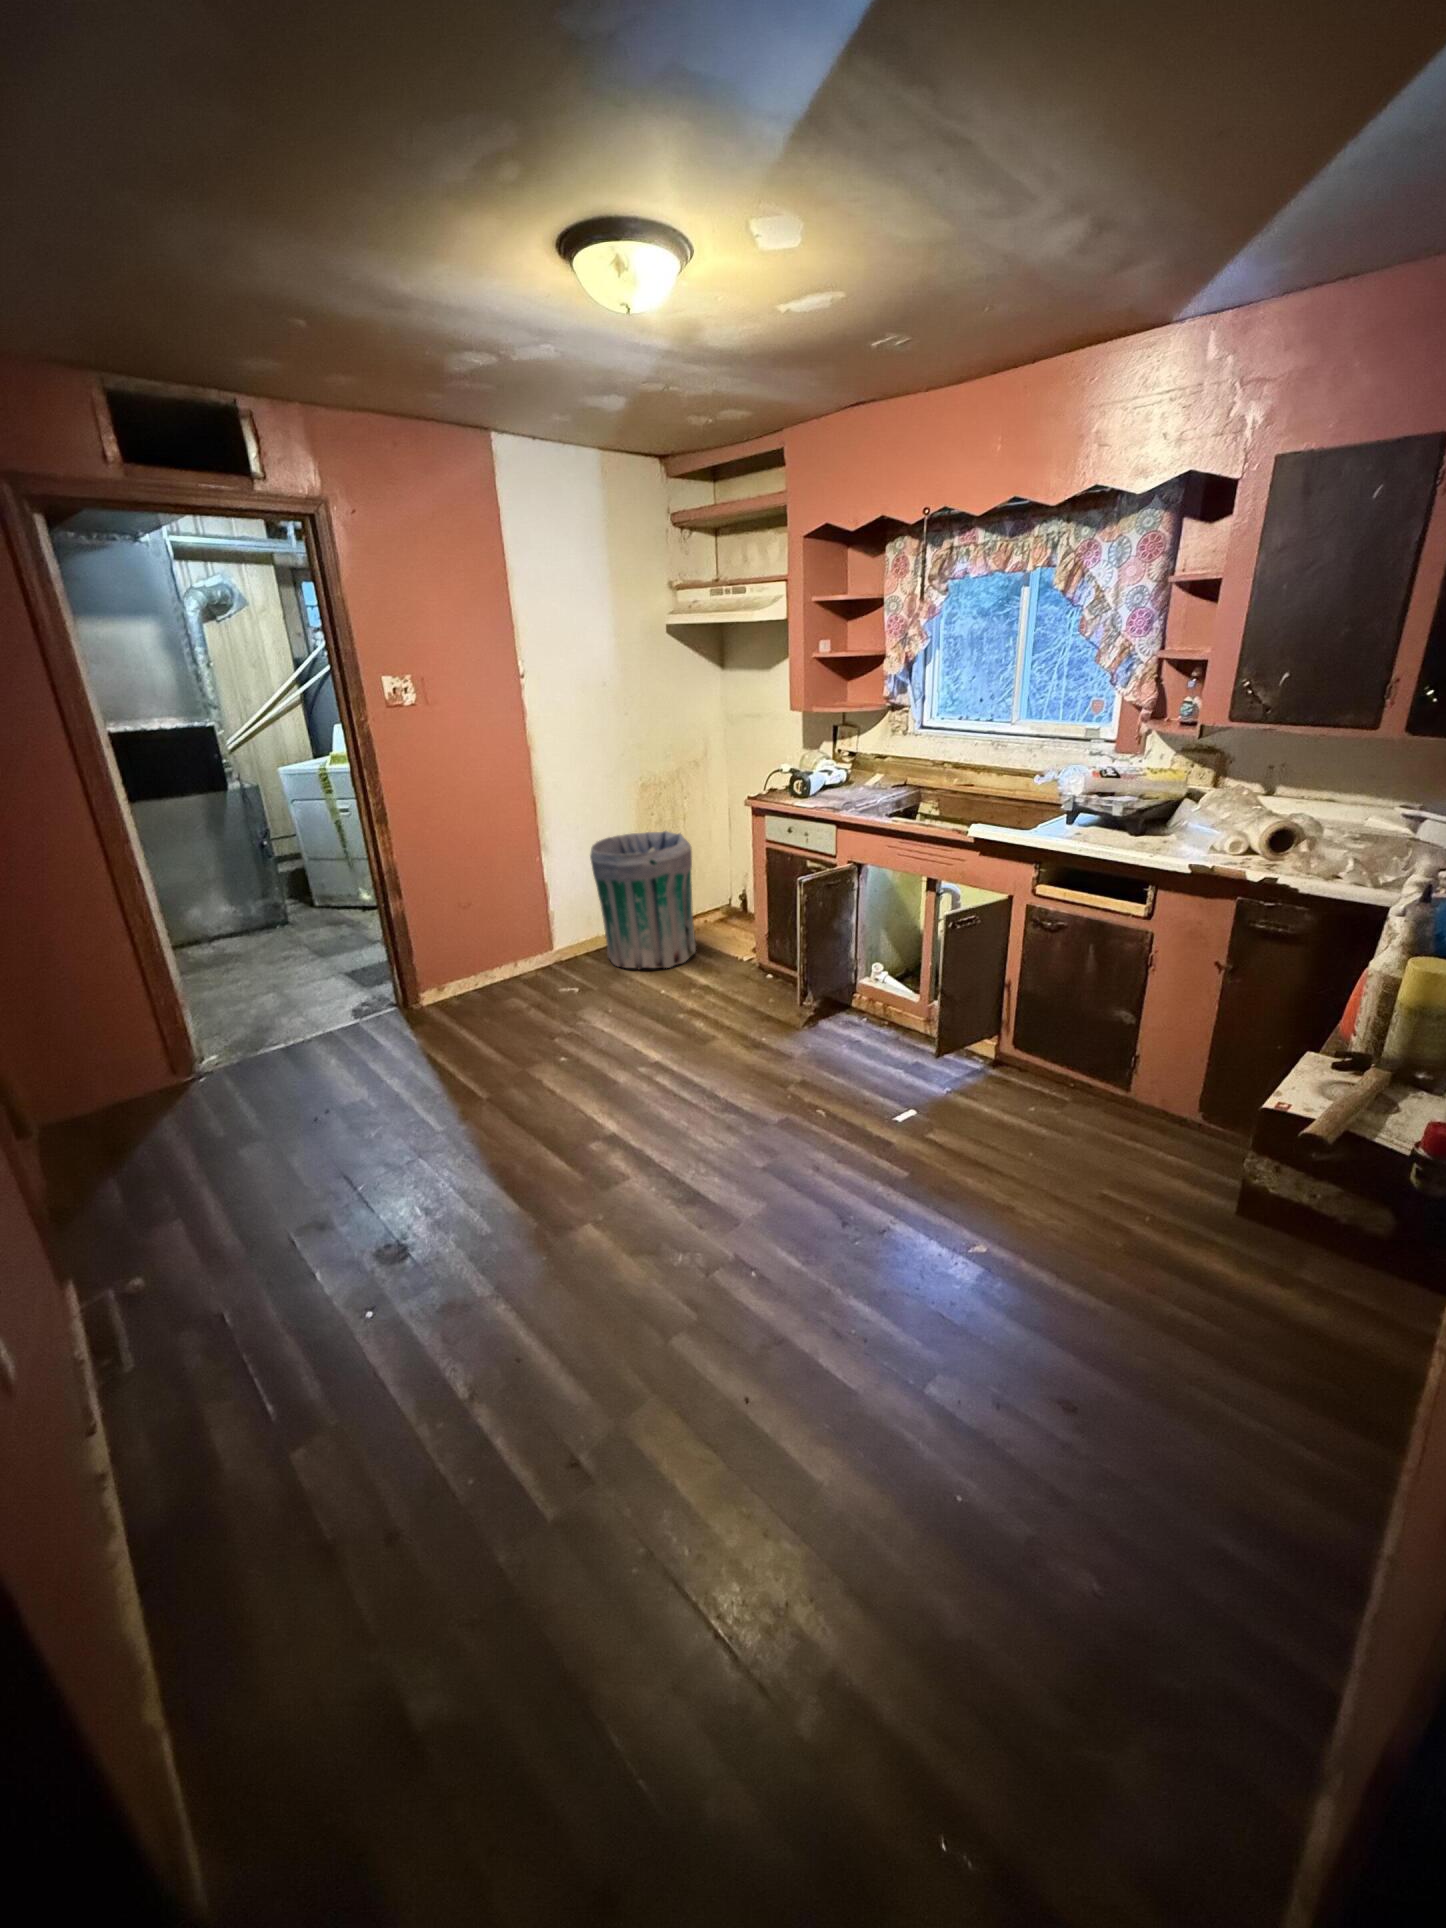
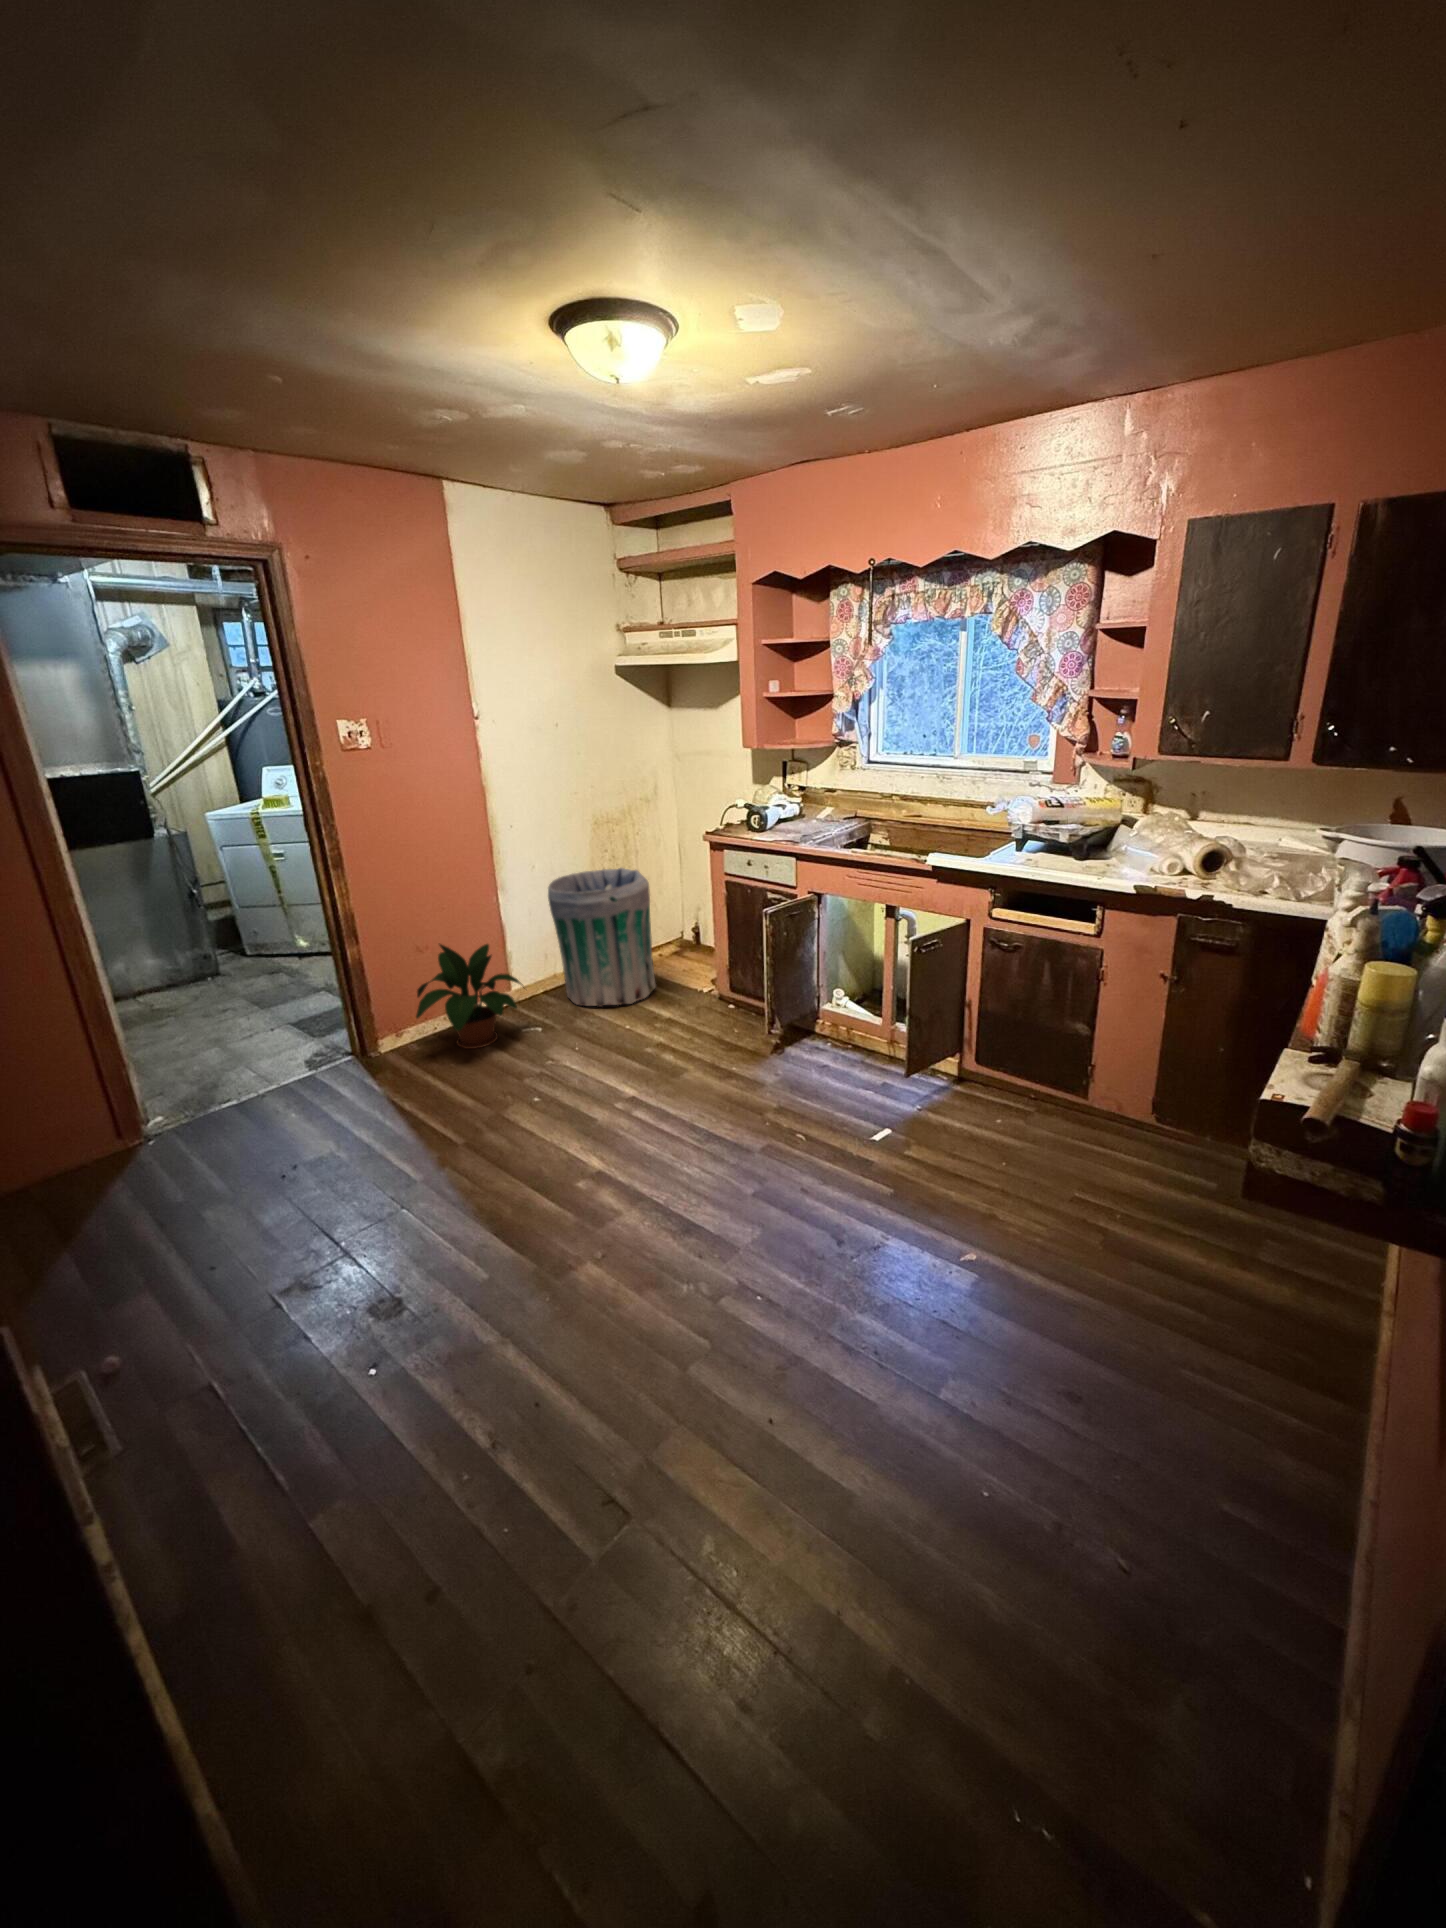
potted plant: none [455,901,566,1005] -> present [416,944,524,1049]

